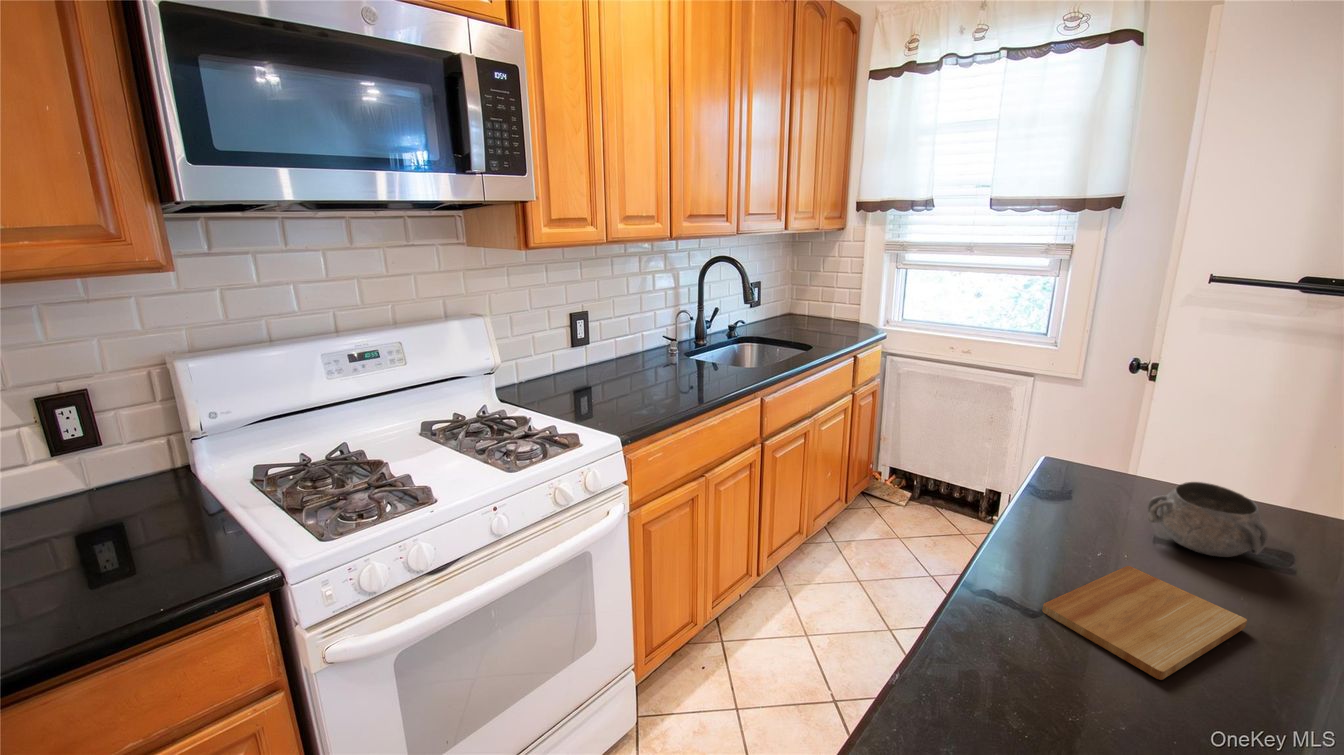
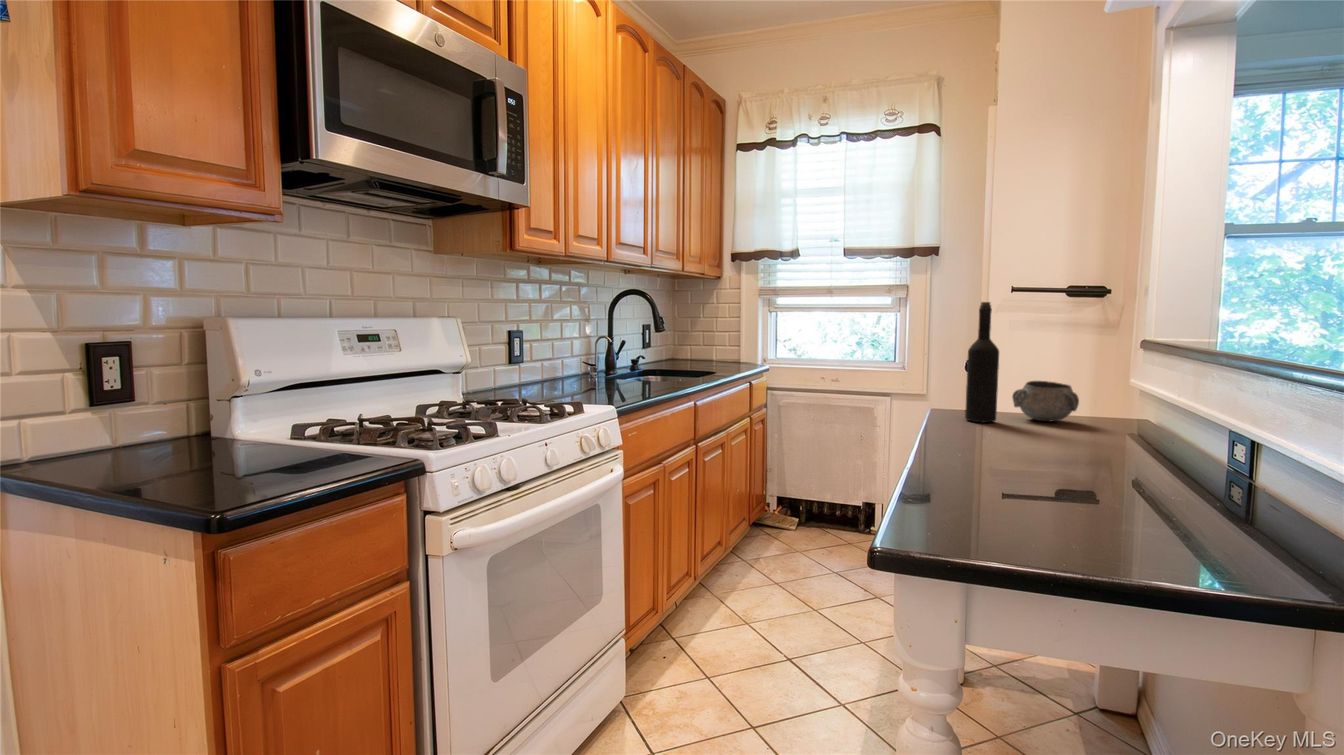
wine bottle: none [1058,369,1128,549] -> present [965,302,999,422]
cutting board: present [1042,566,1247,680] -> none [975,423,1079,448]

